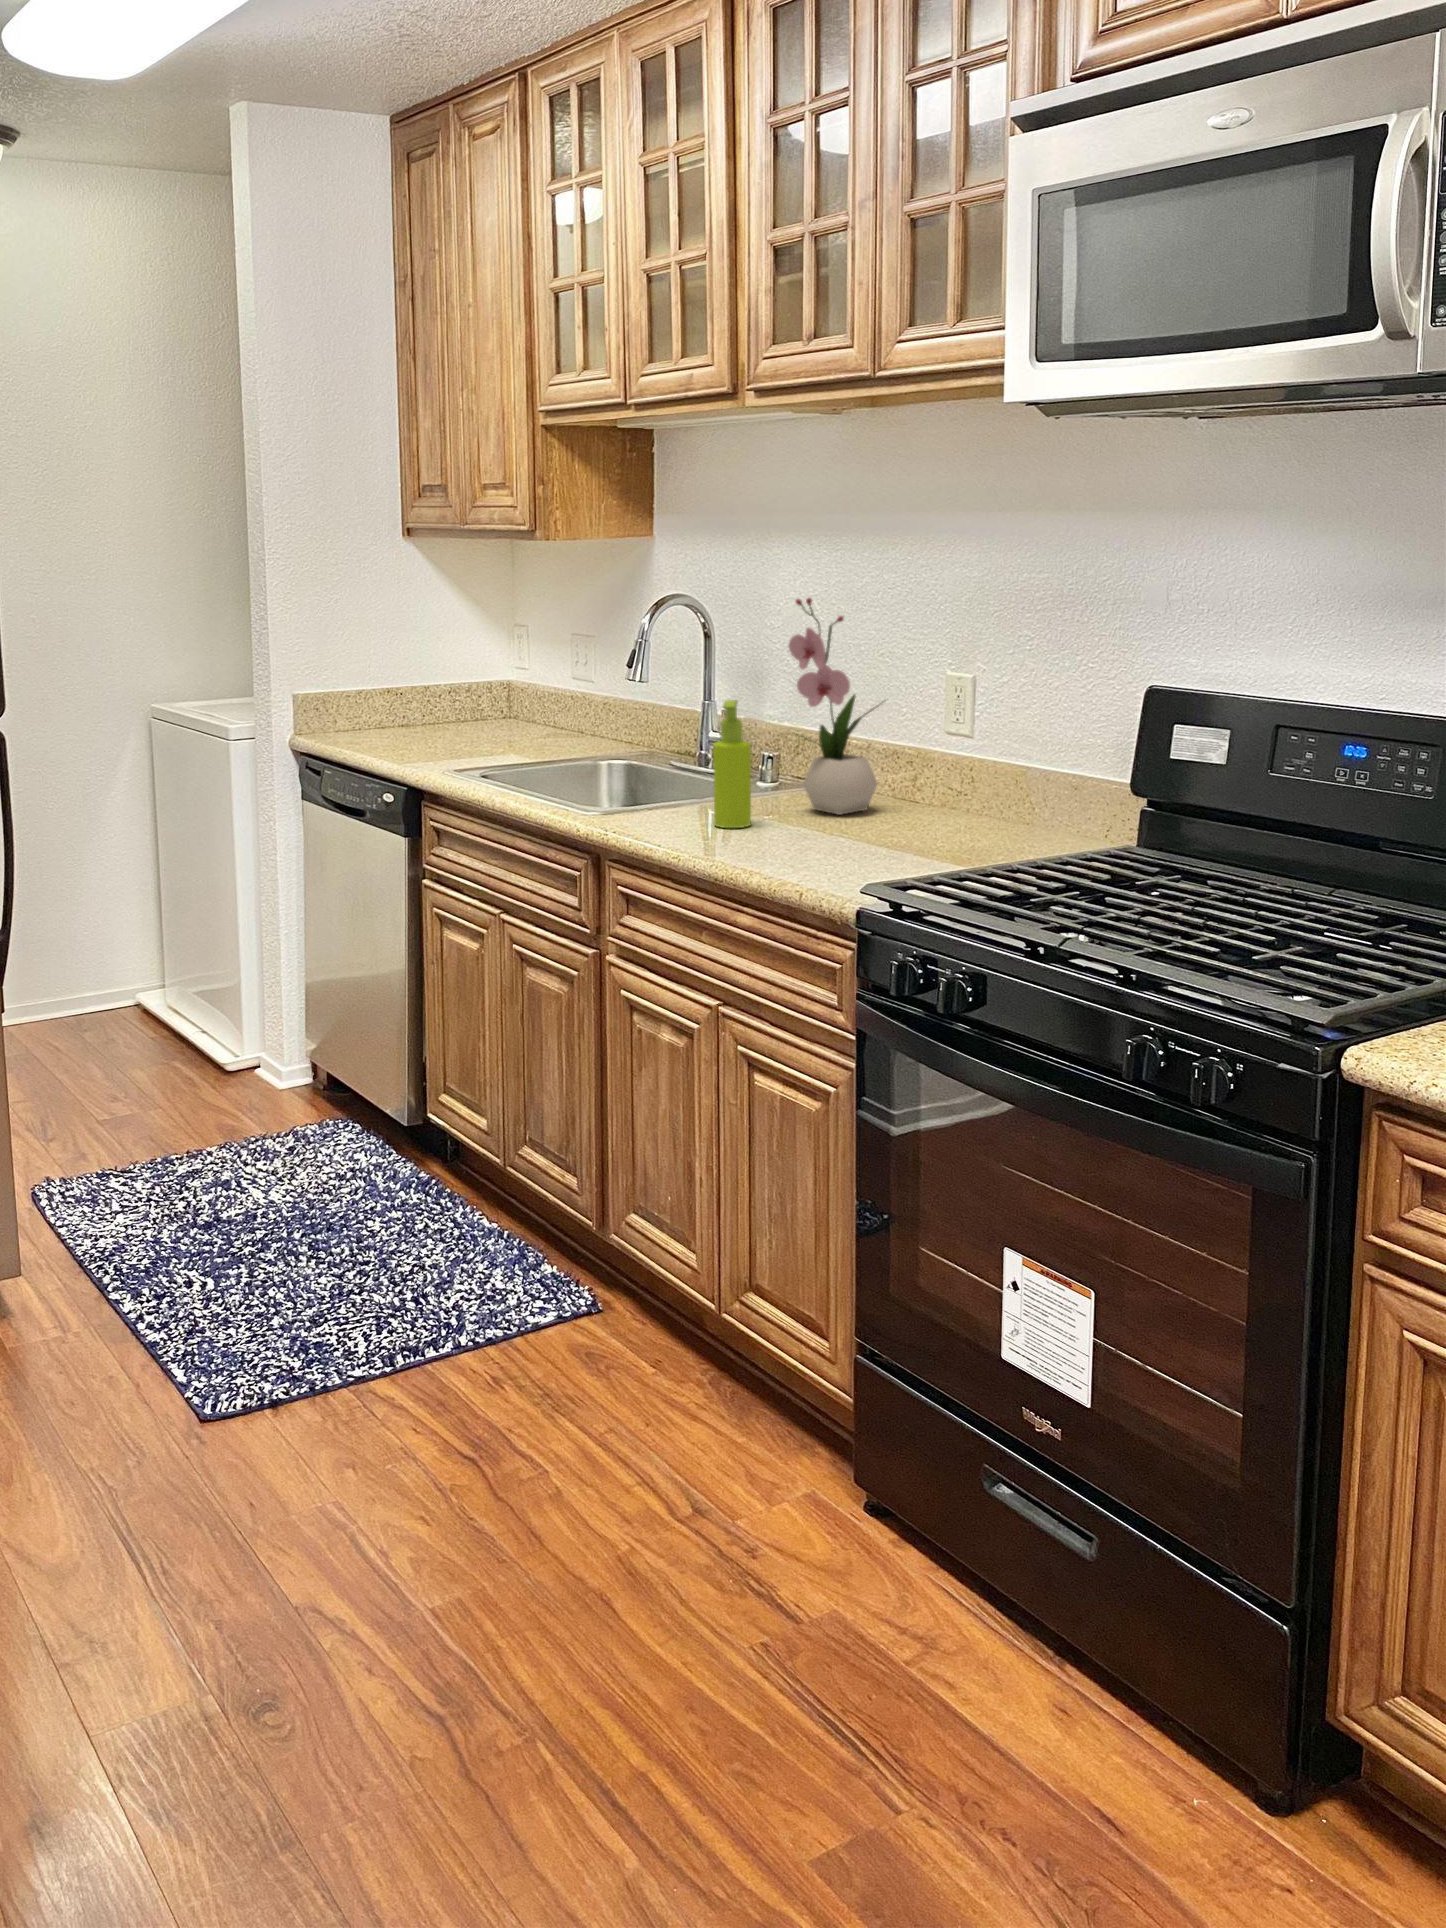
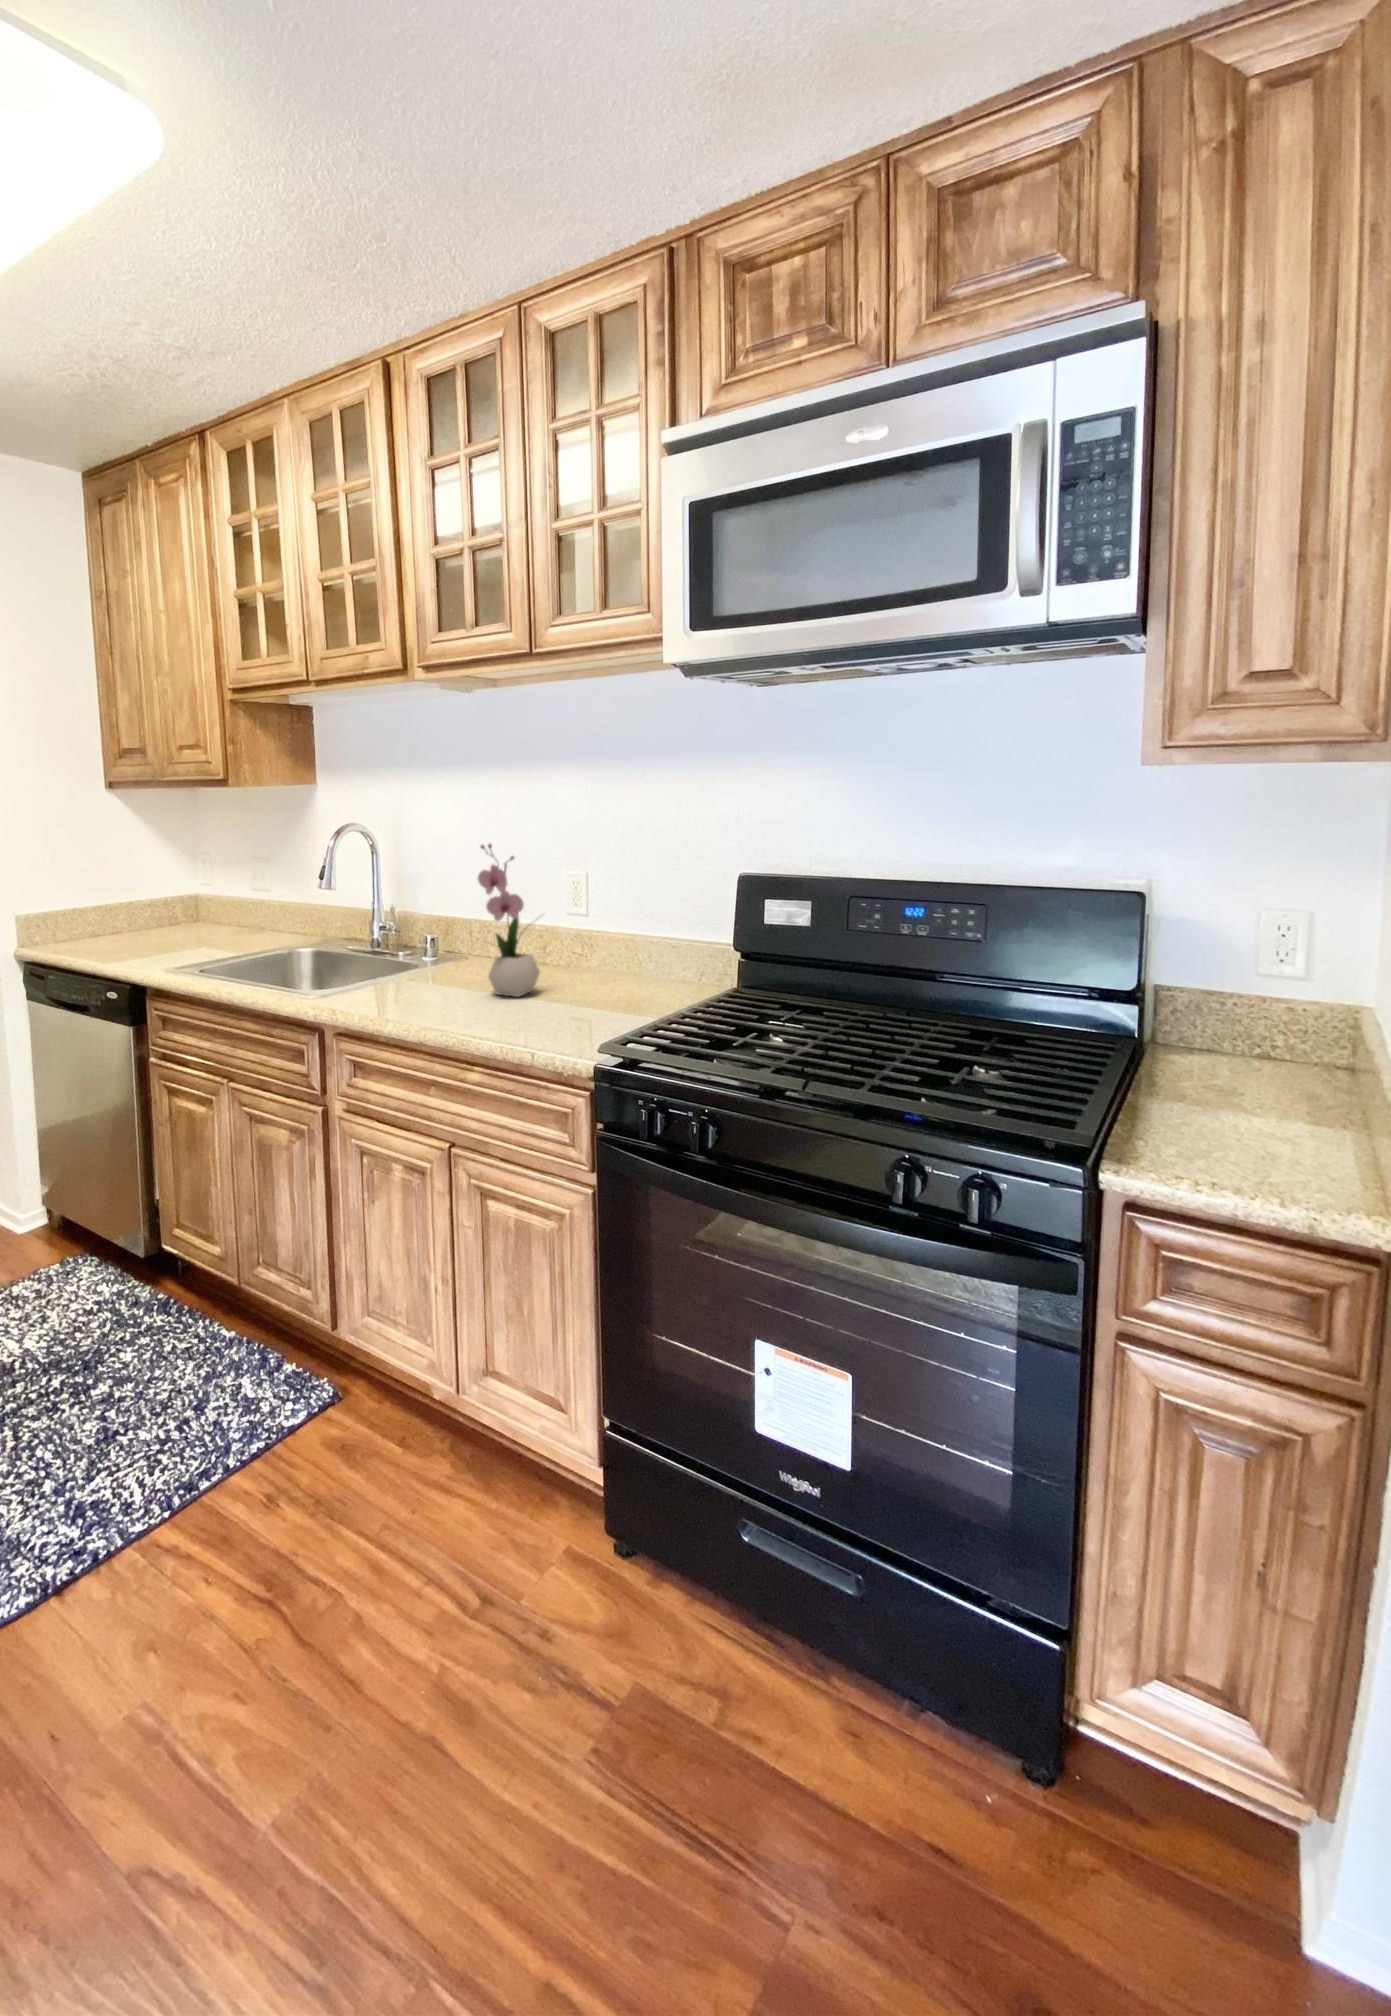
soap dispenser: present [713,700,751,828] -> none [432,919,462,1016]

